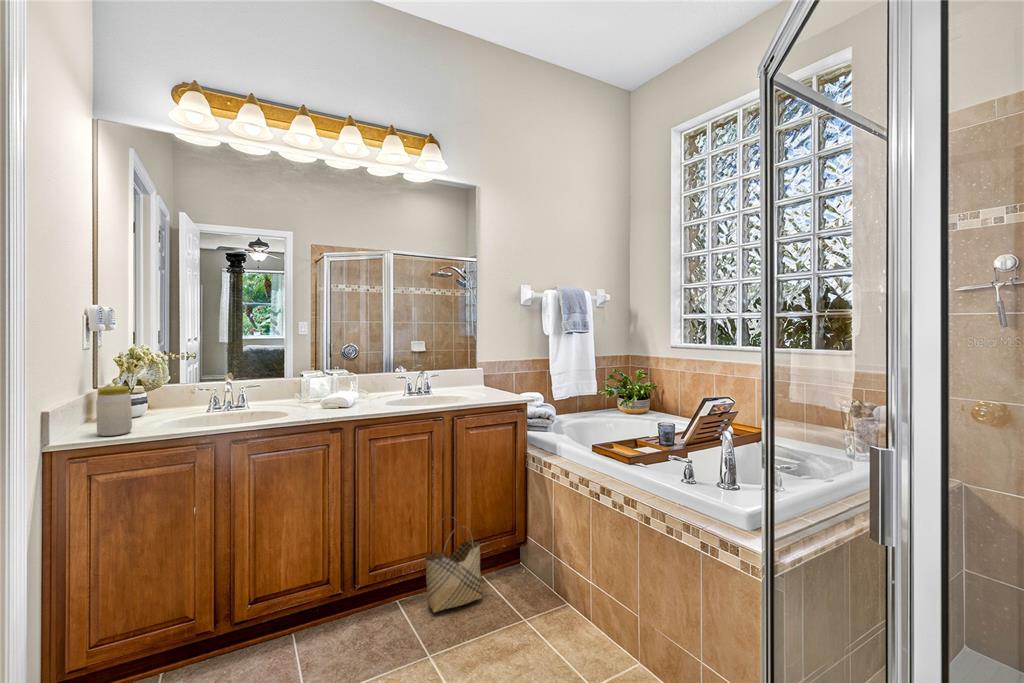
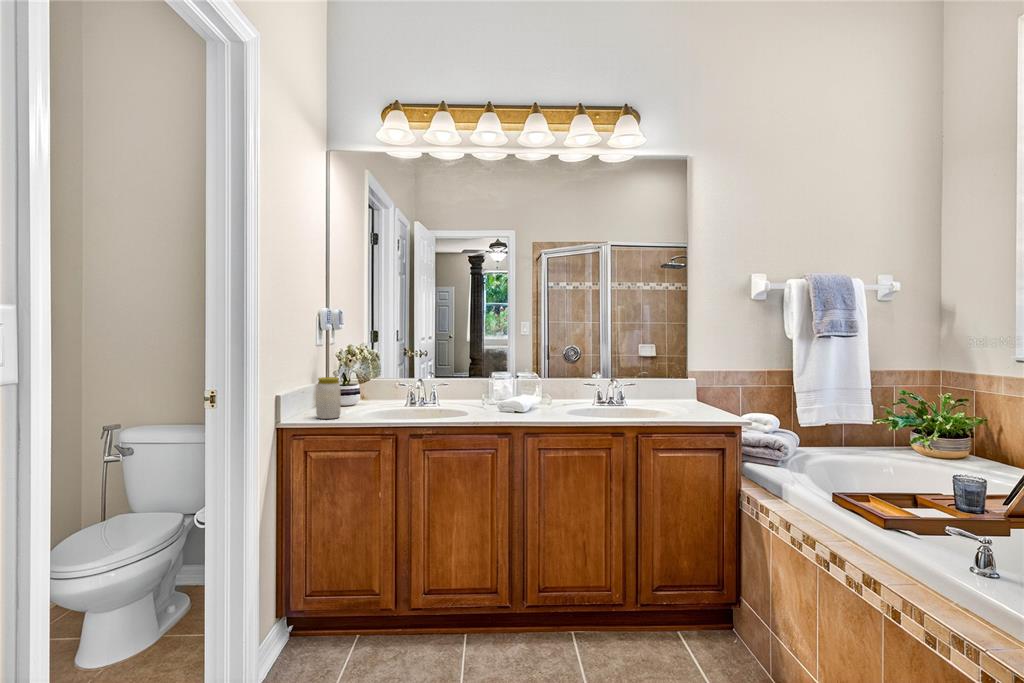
woven basket: present [425,516,482,613] -> none [597,548,668,656]

